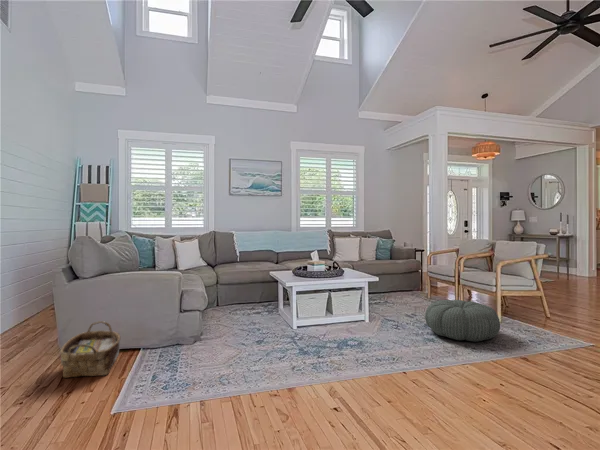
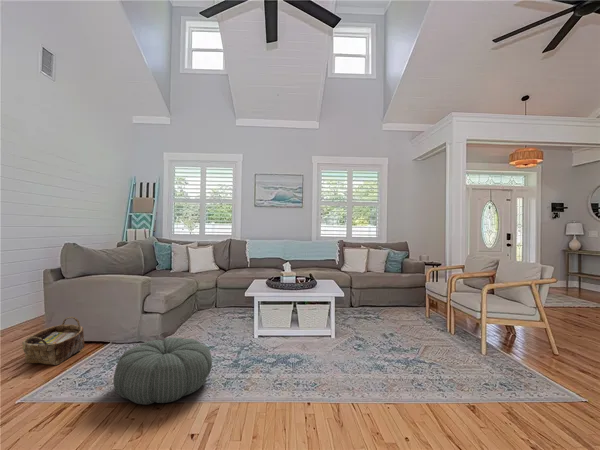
pouf: present [425,300,500,342] -> present [113,337,212,404]

